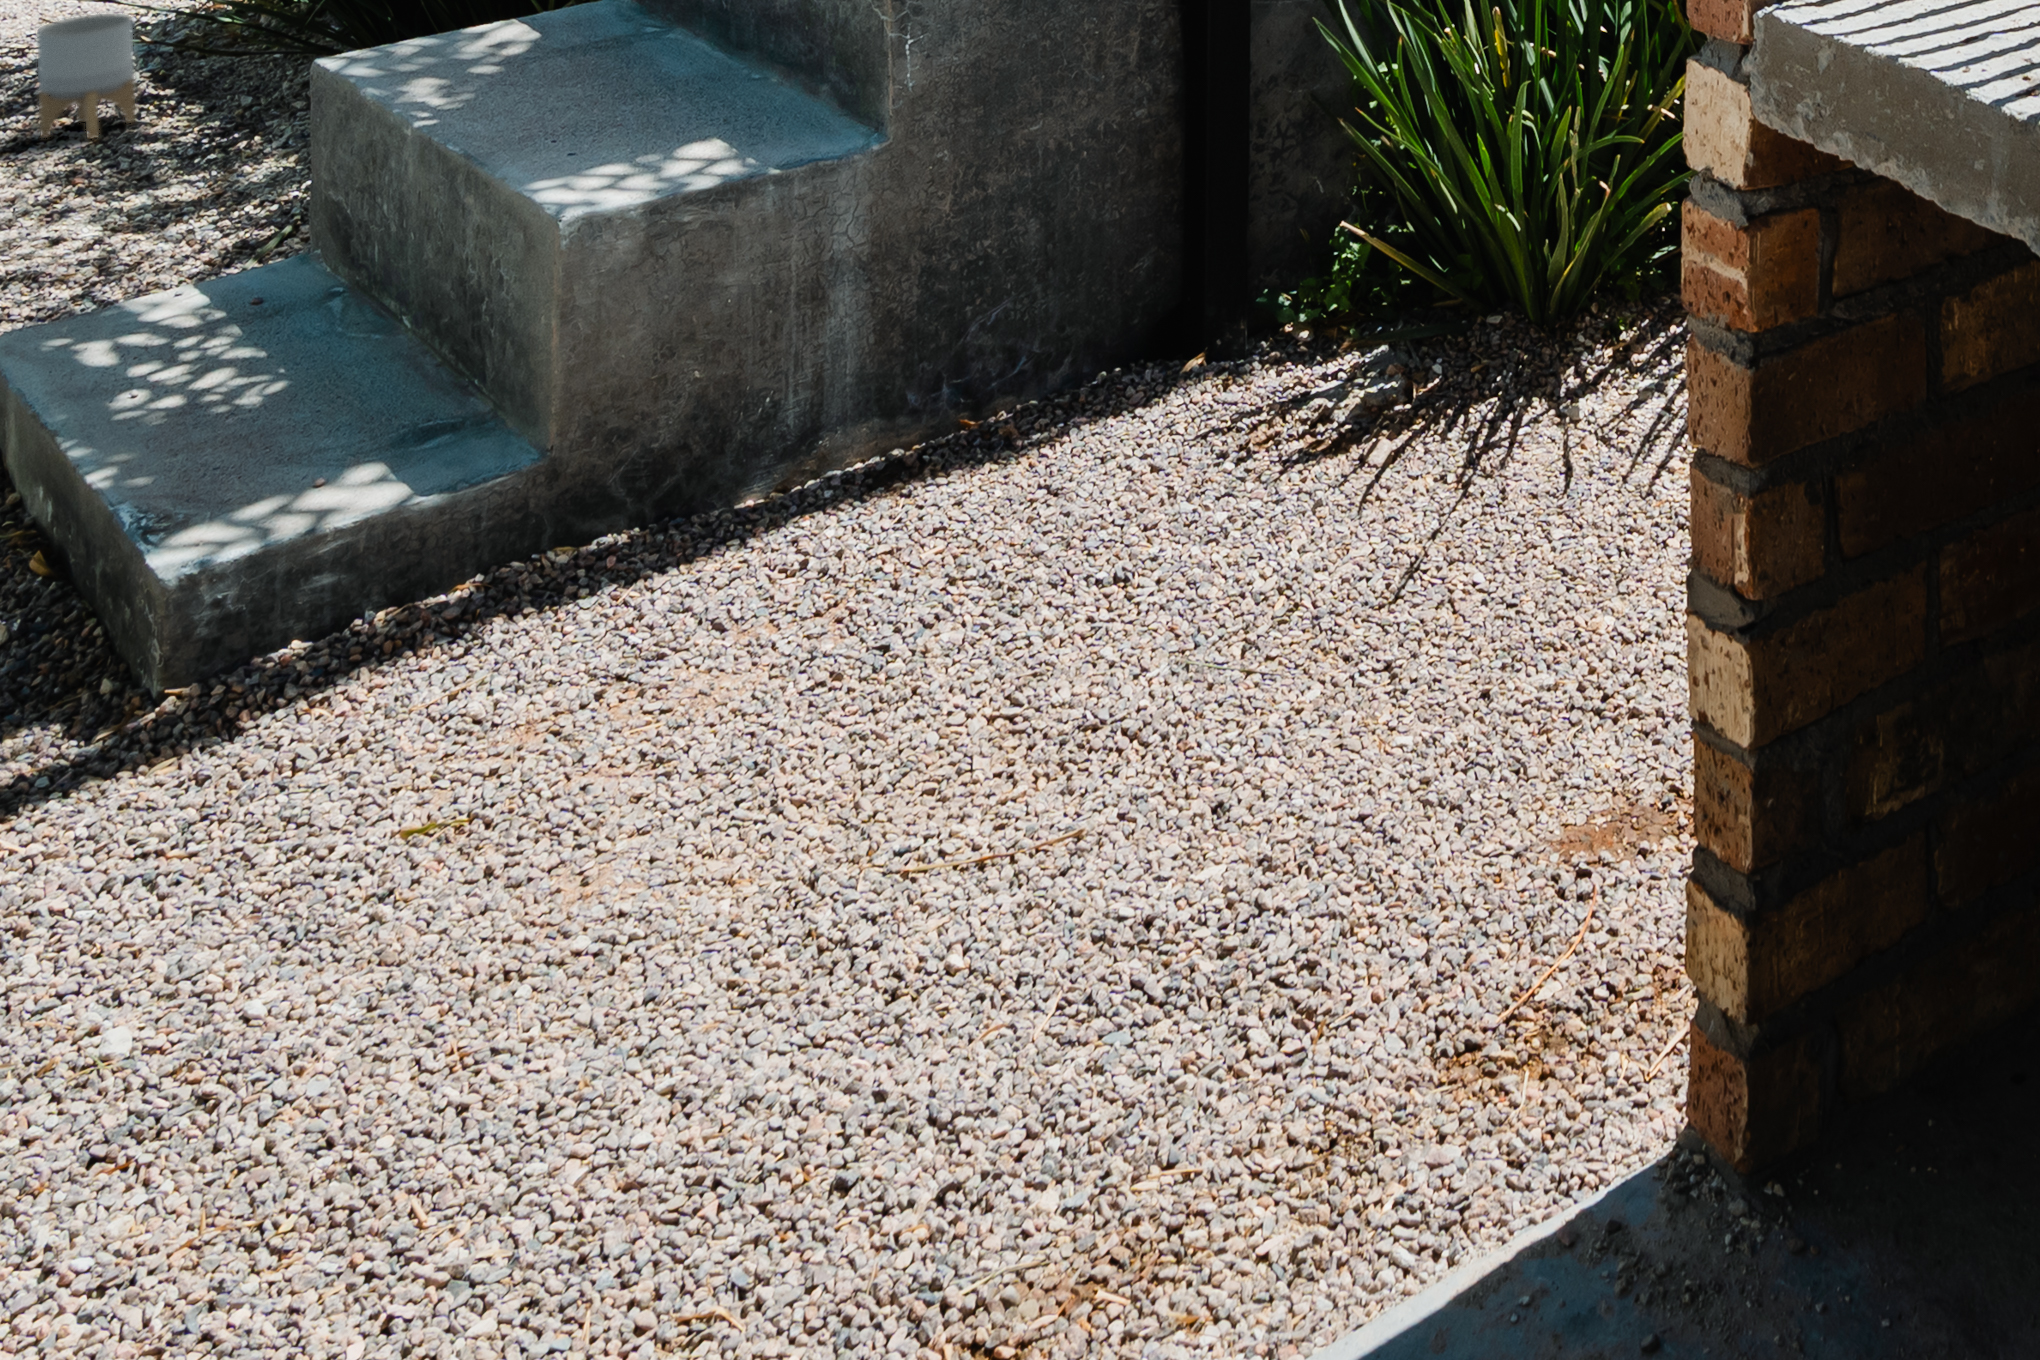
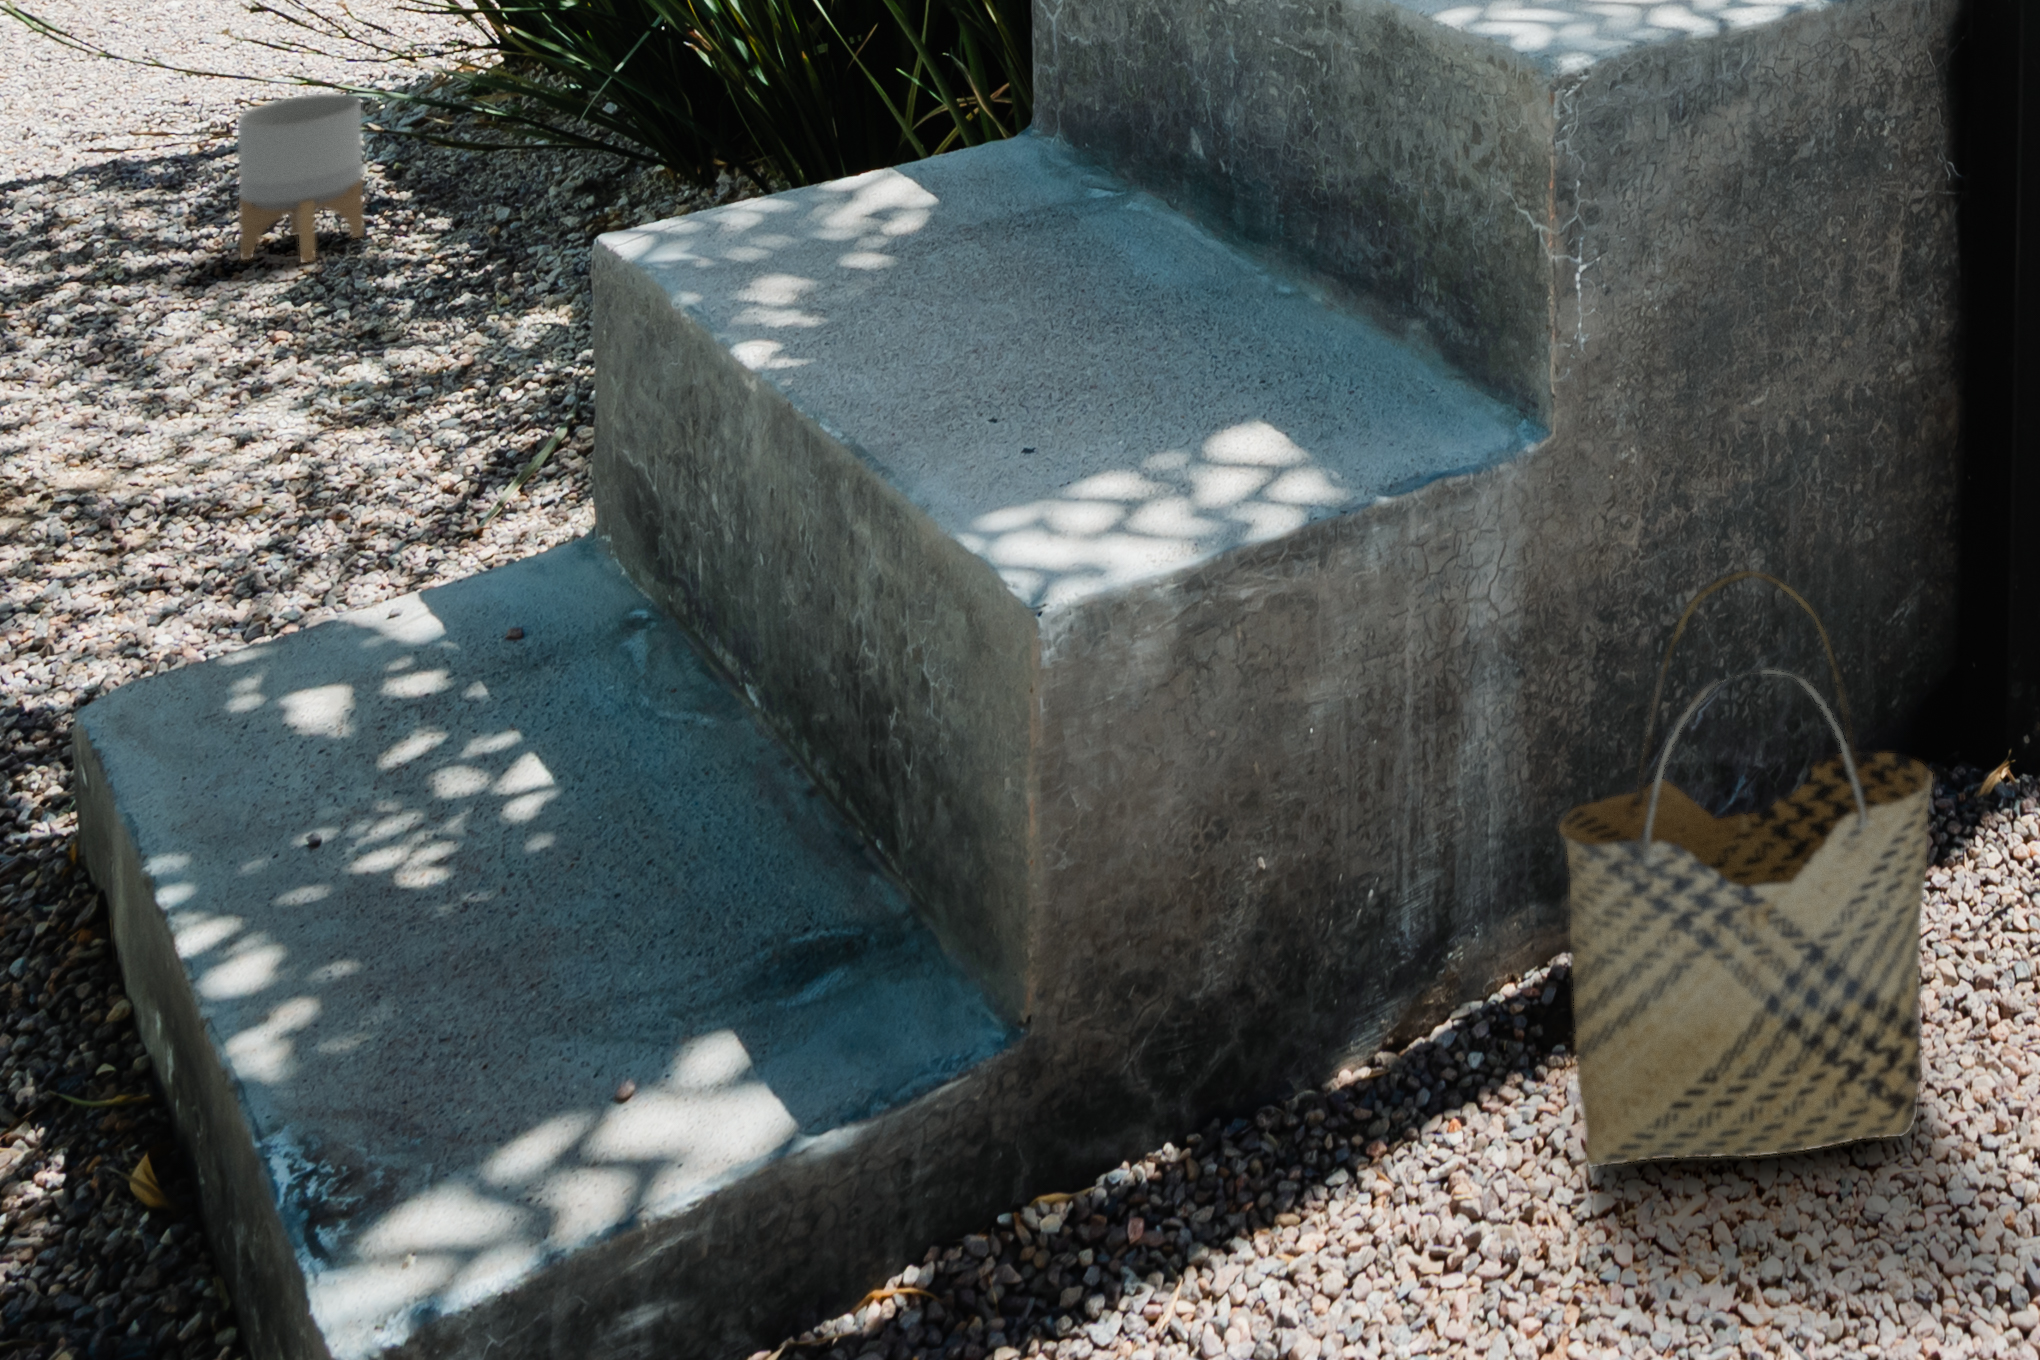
woven basket: none [872,224,1112,556] -> present [1559,571,1933,1167]

